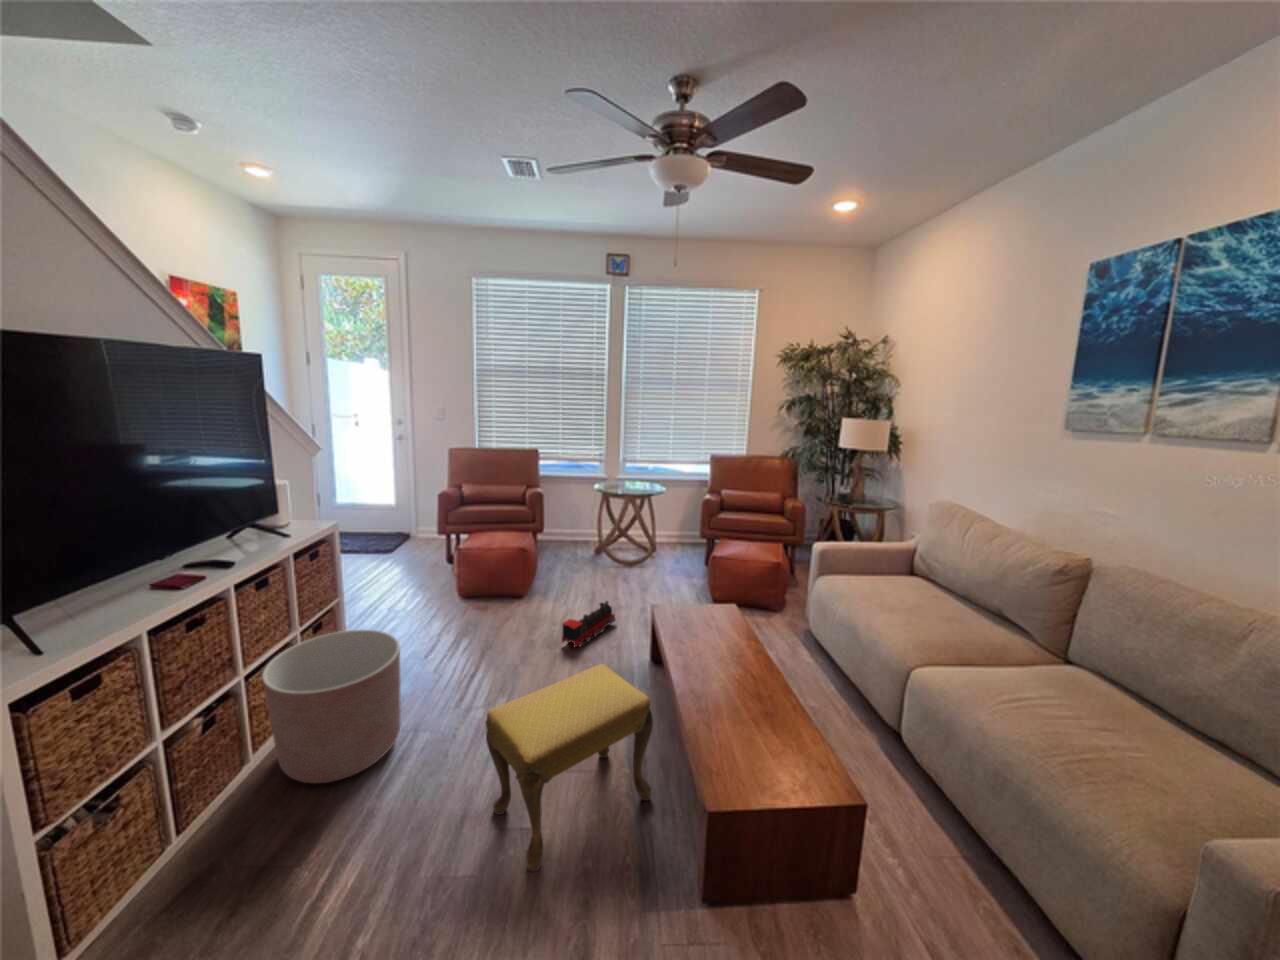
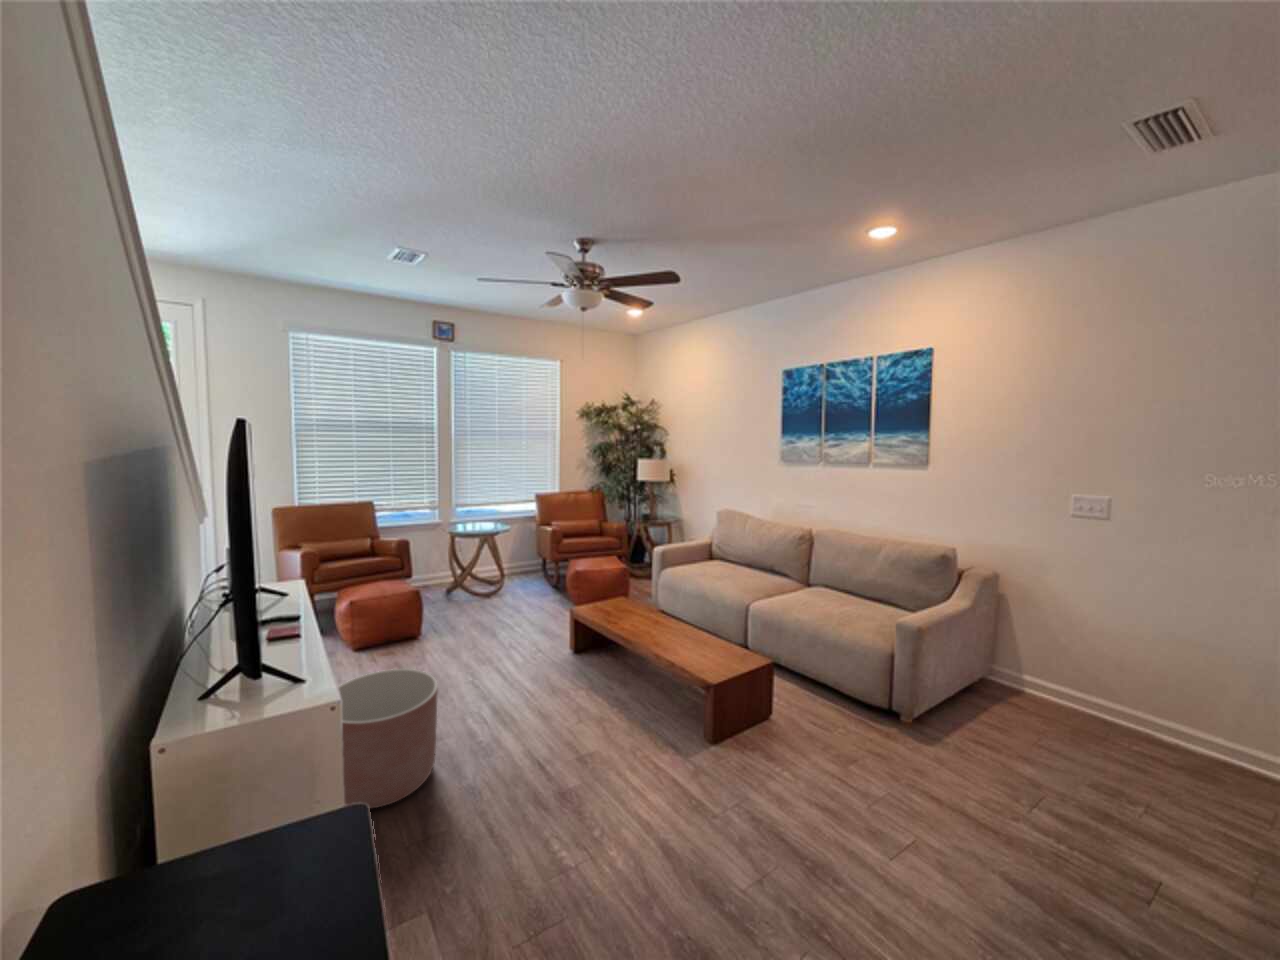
toy train: present [562,601,615,647] -> none [493,622,522,663]
footstool: present [486,664,653,872] -> none [548,644,643,778]

